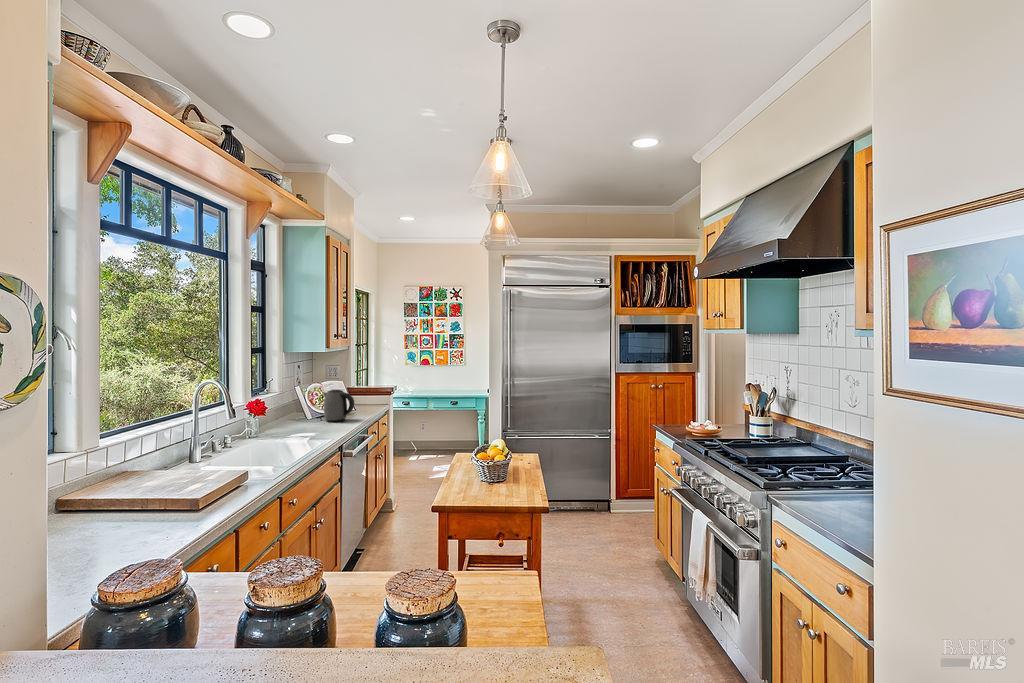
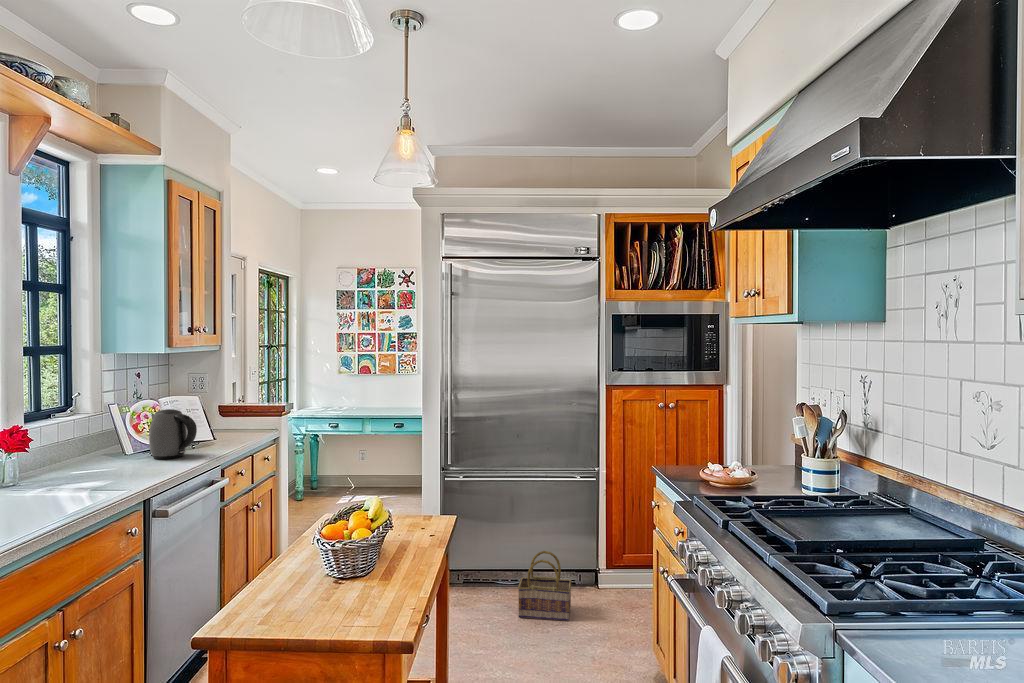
basket: none [560,485,595,531] -> present [518,551,572,621]

